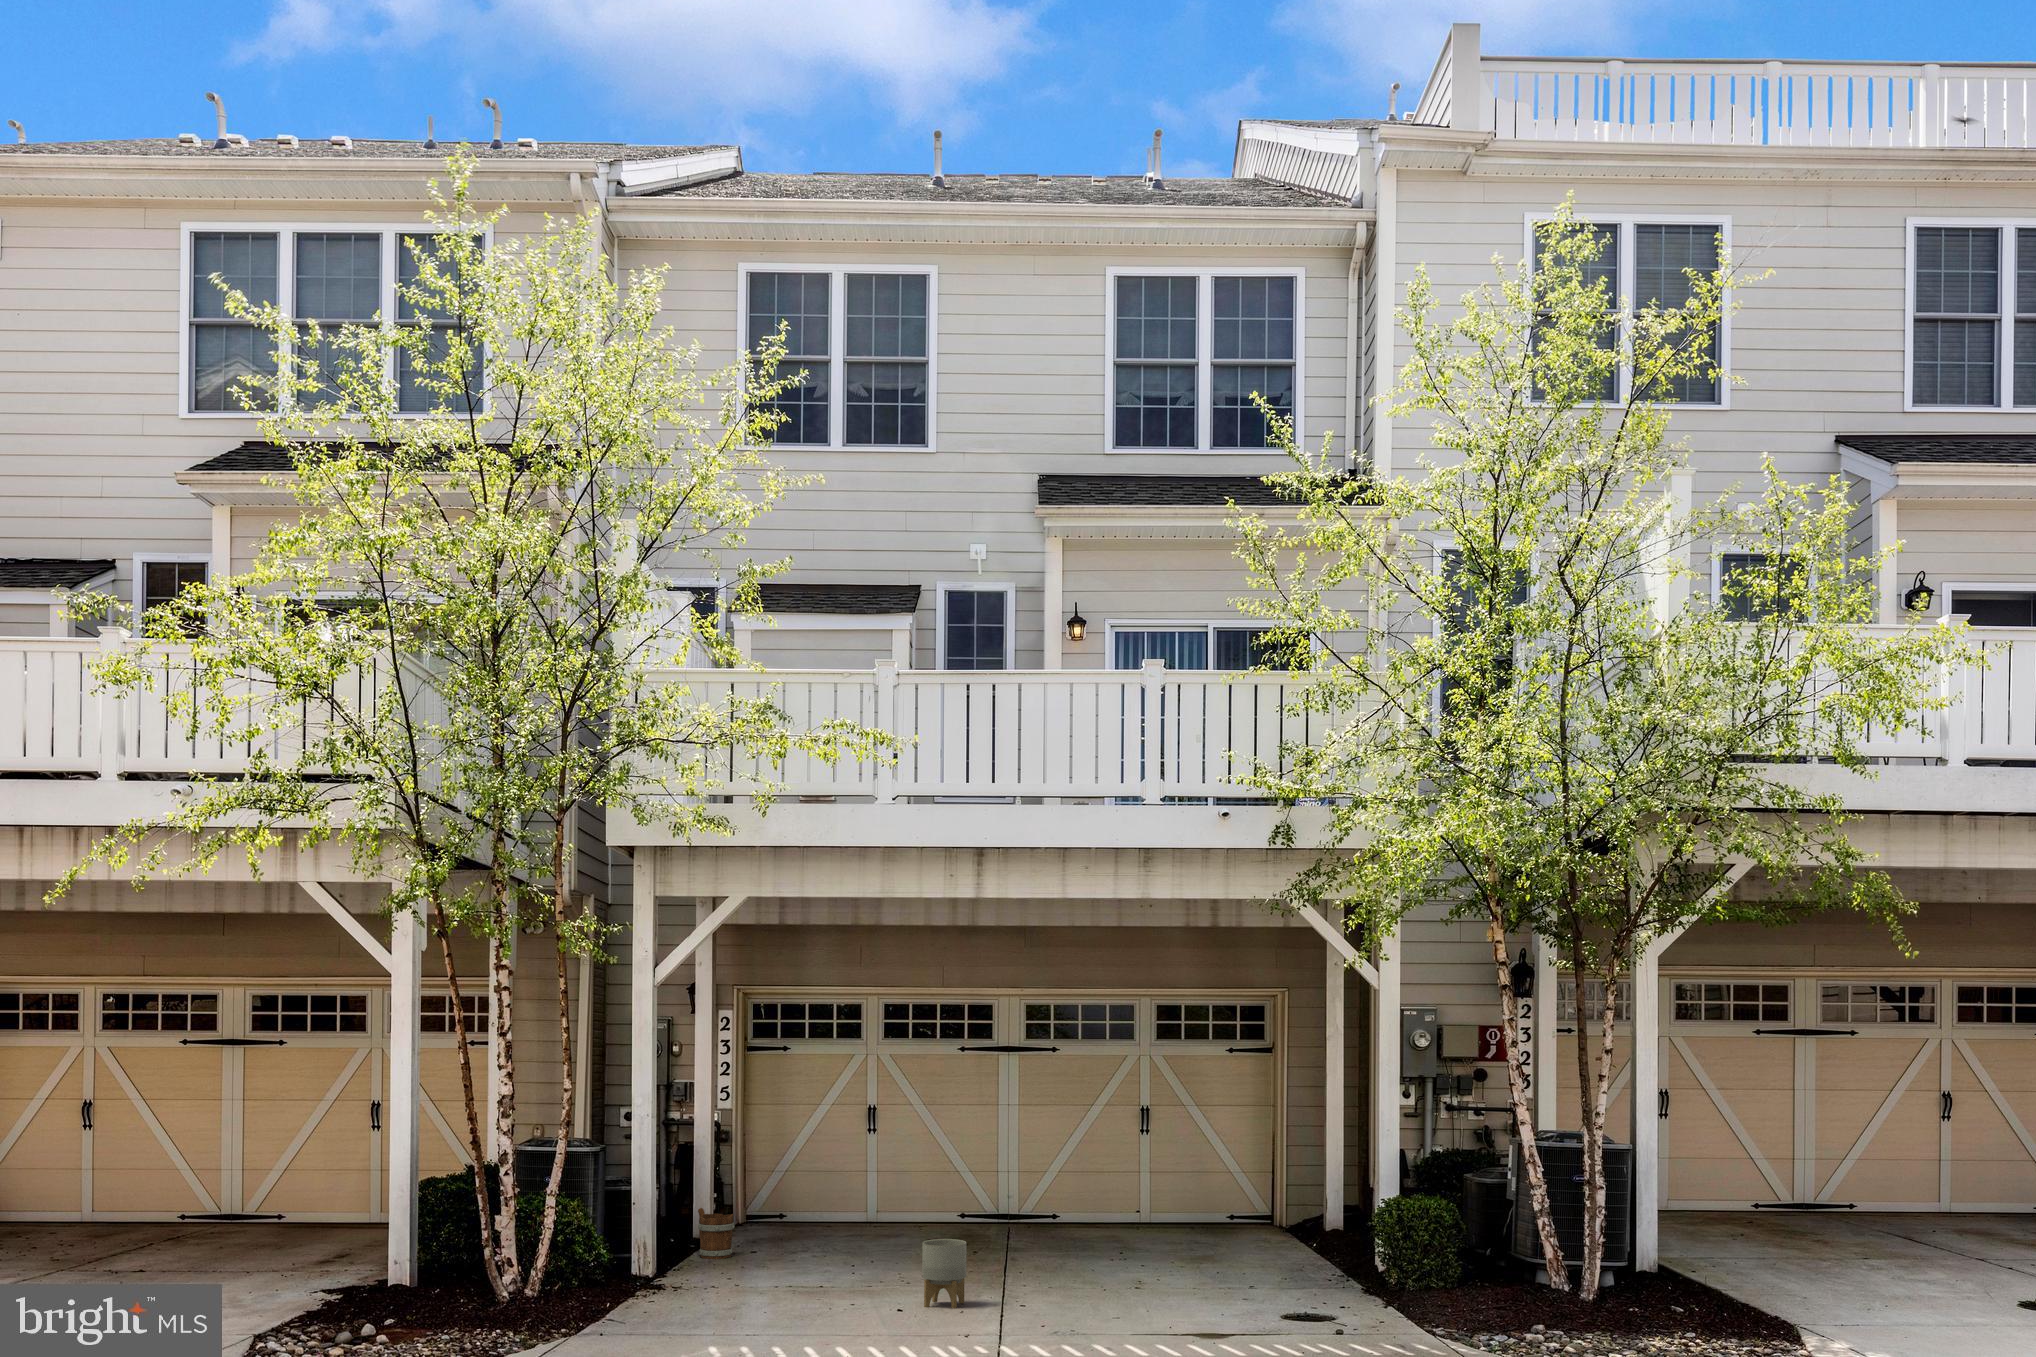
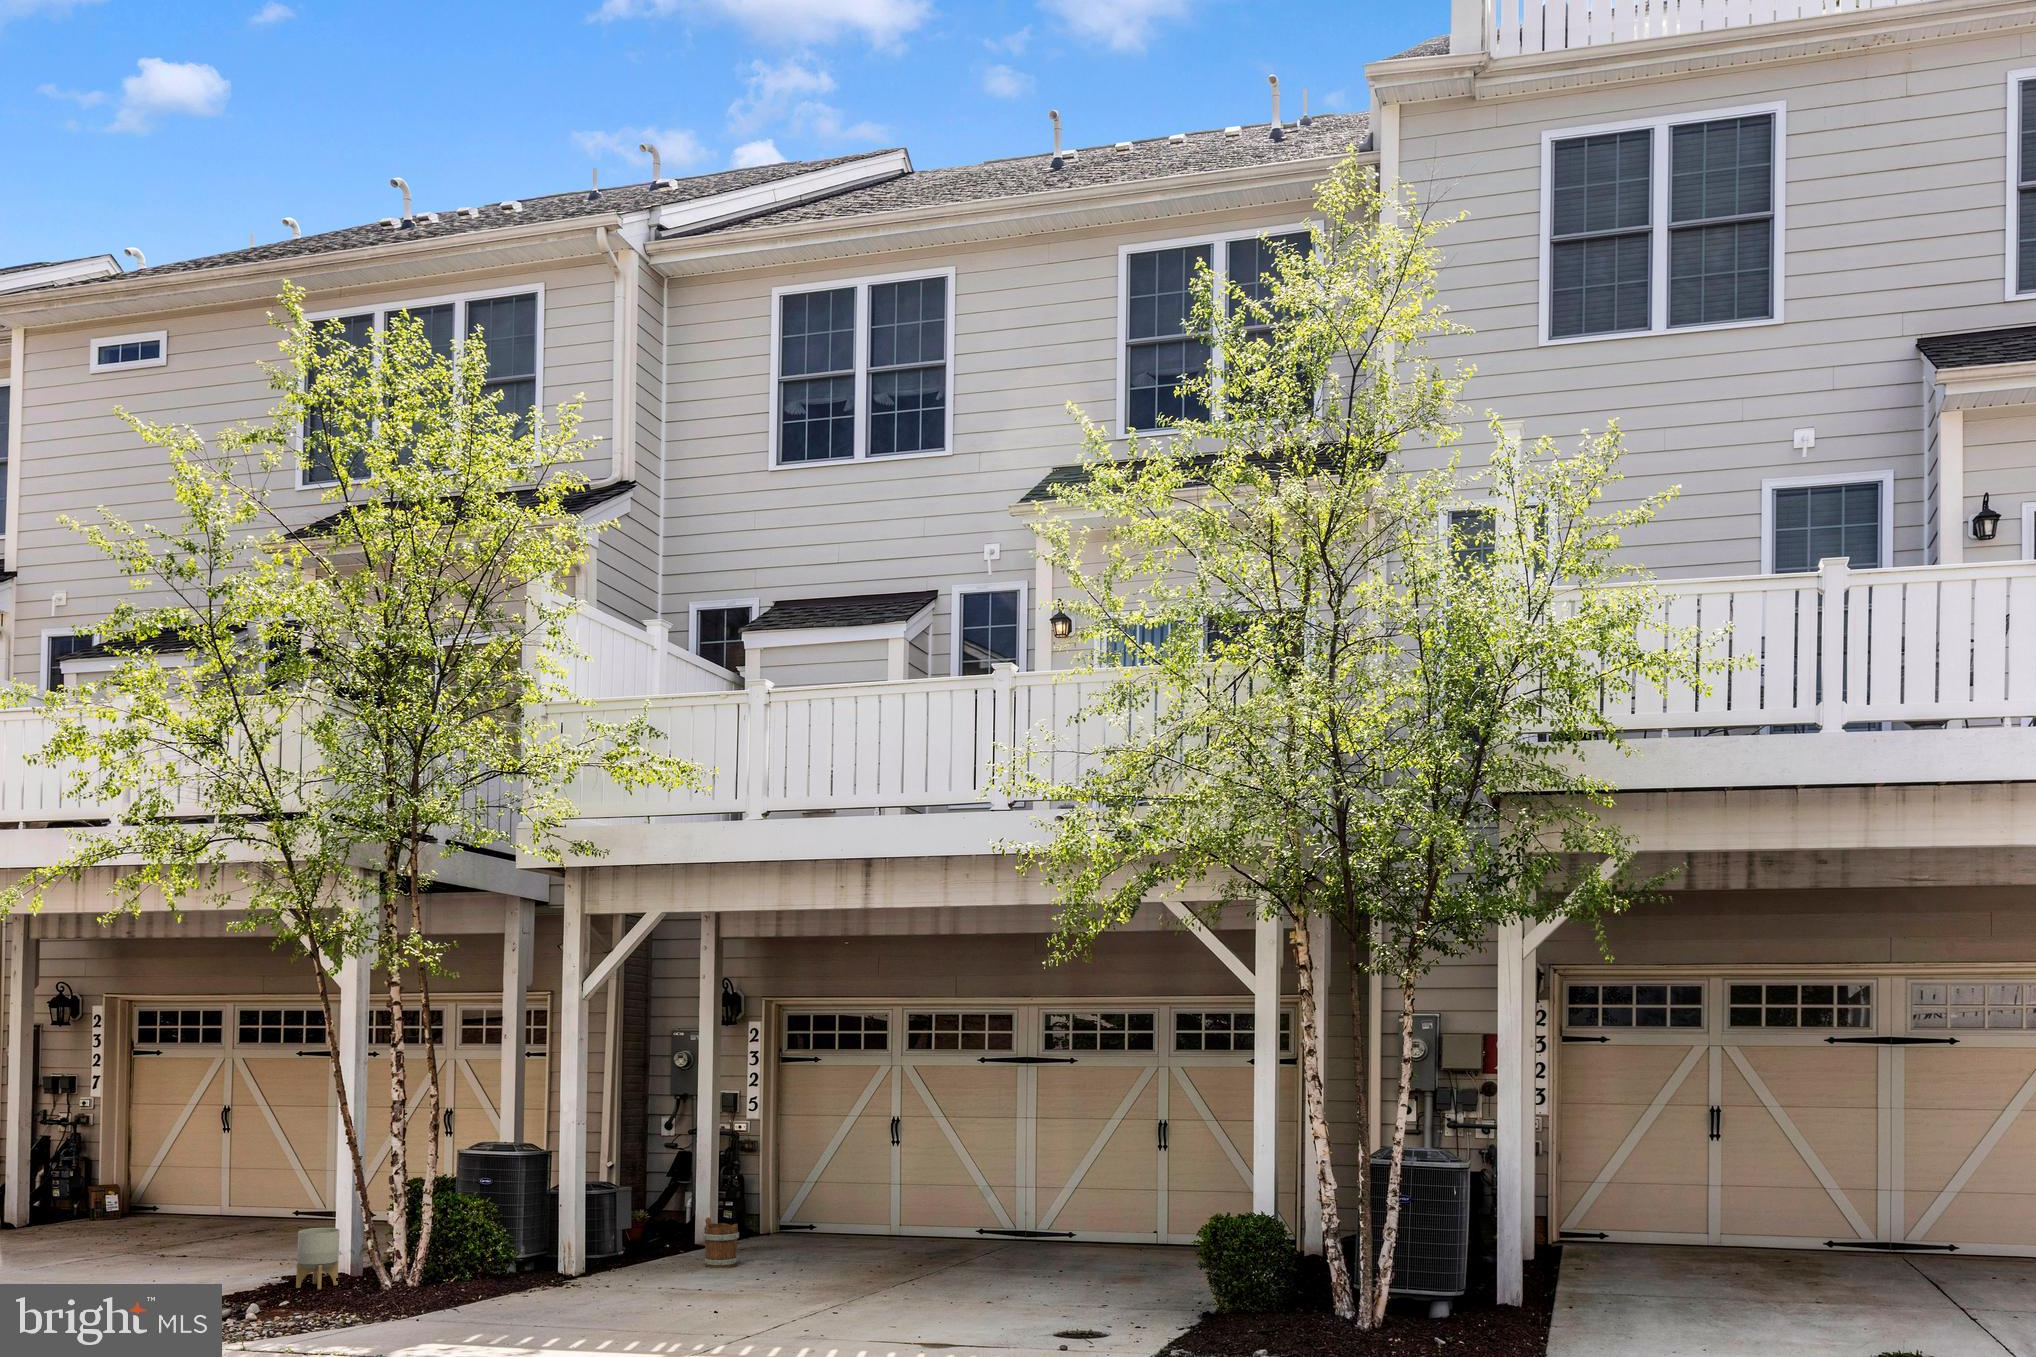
planter: present [922,1239,966,1308] -> present [296,1228,340,1289]

